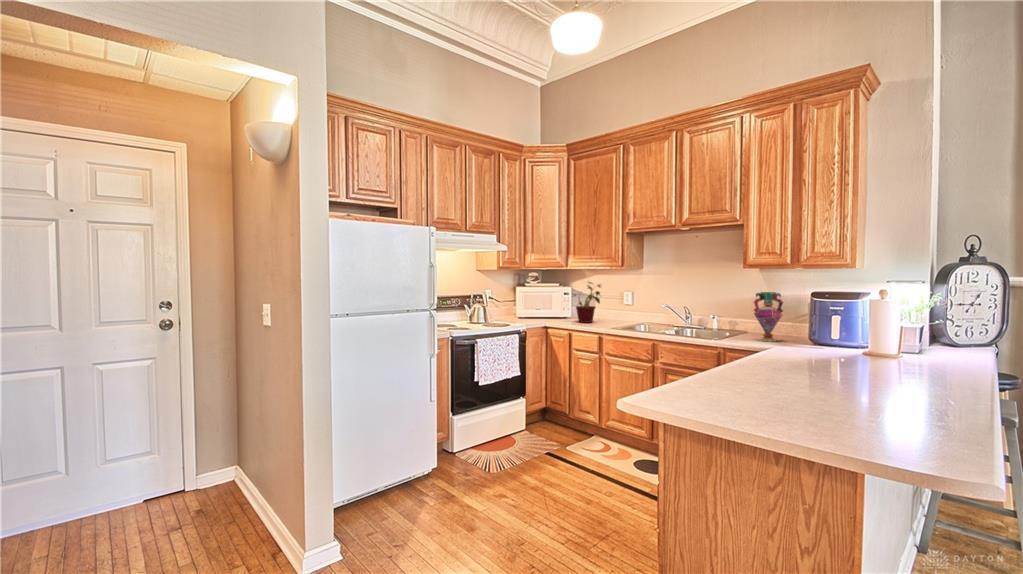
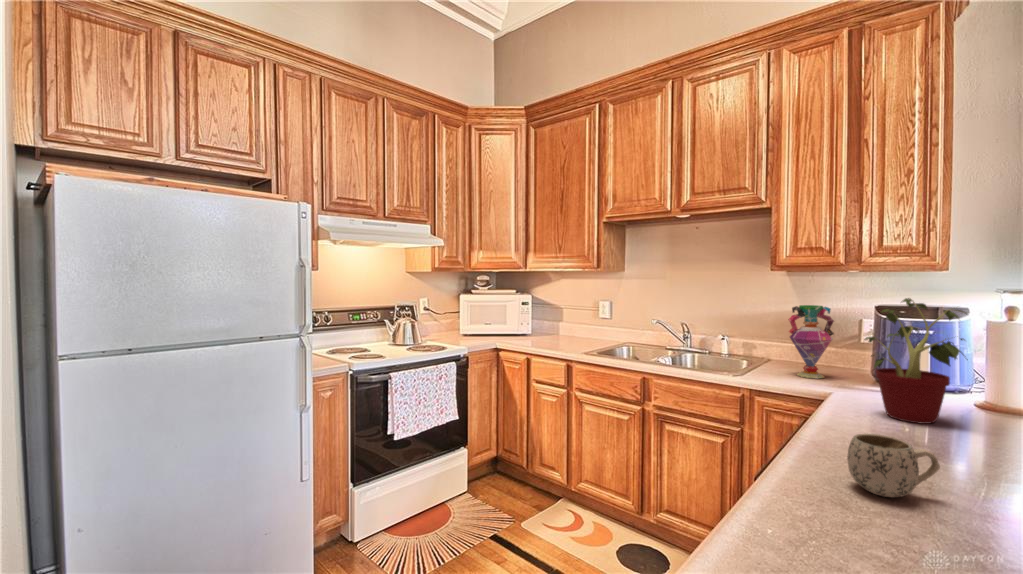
potted plant: present [574,282,601,323] -> present [865,298,966,424]
mug: none [738,348,778,375] -> present [847,434,940,497]

